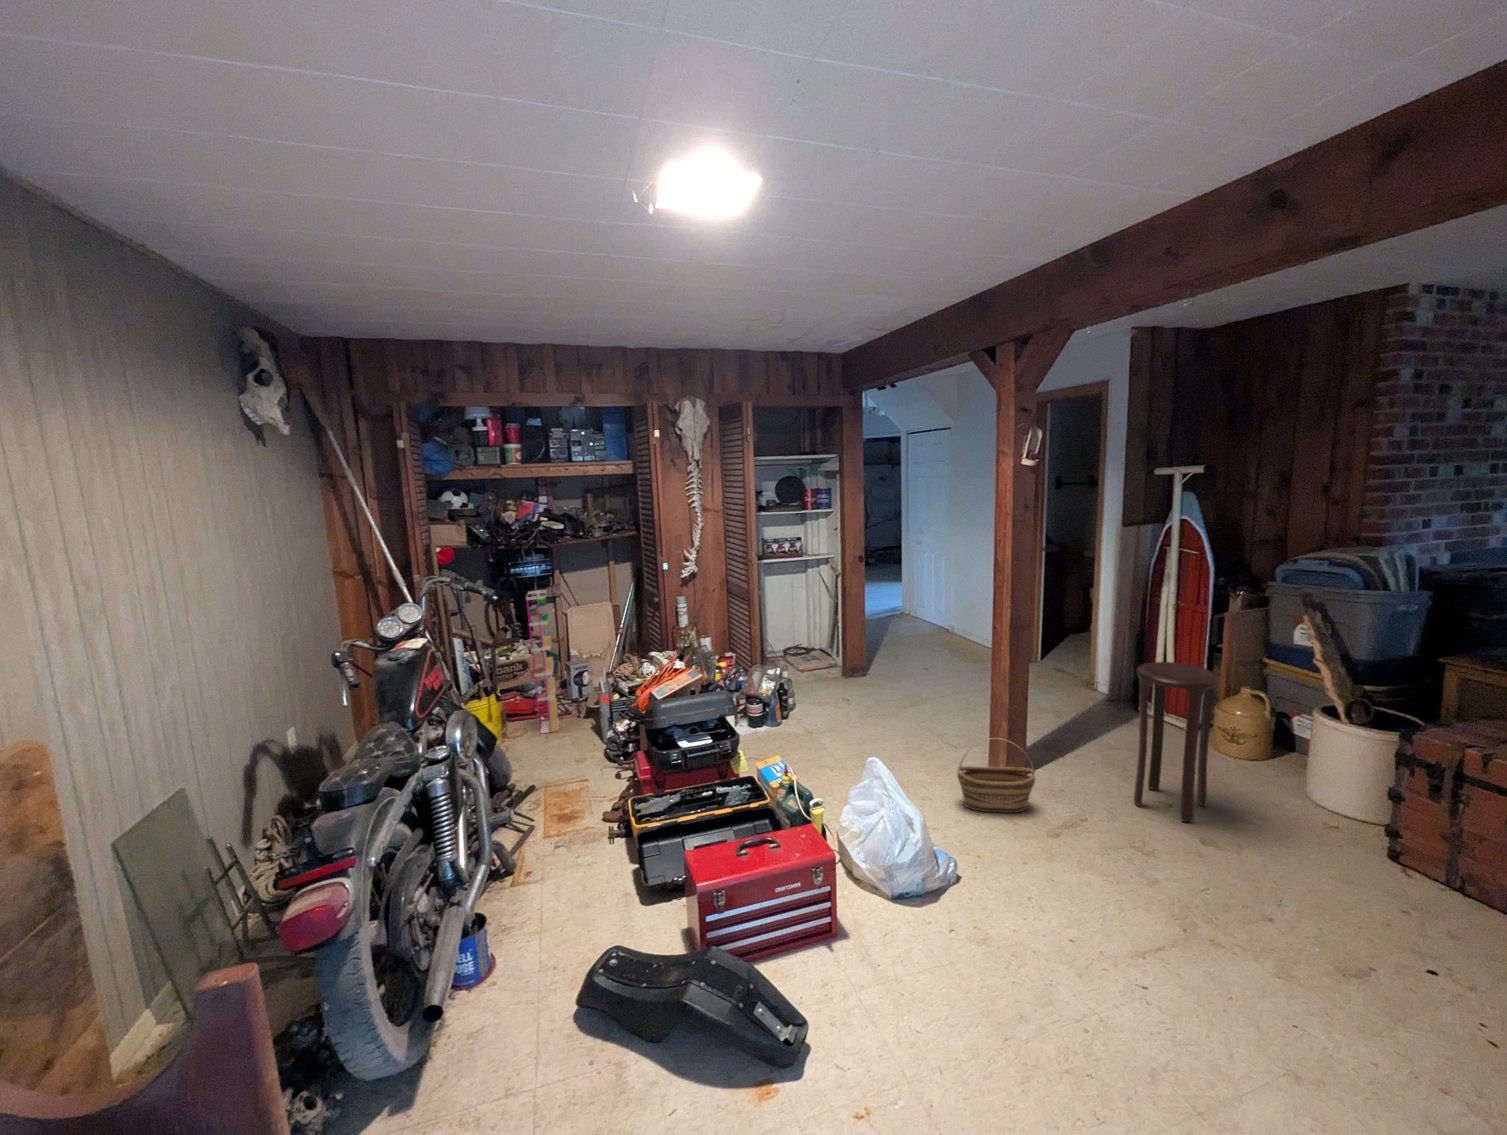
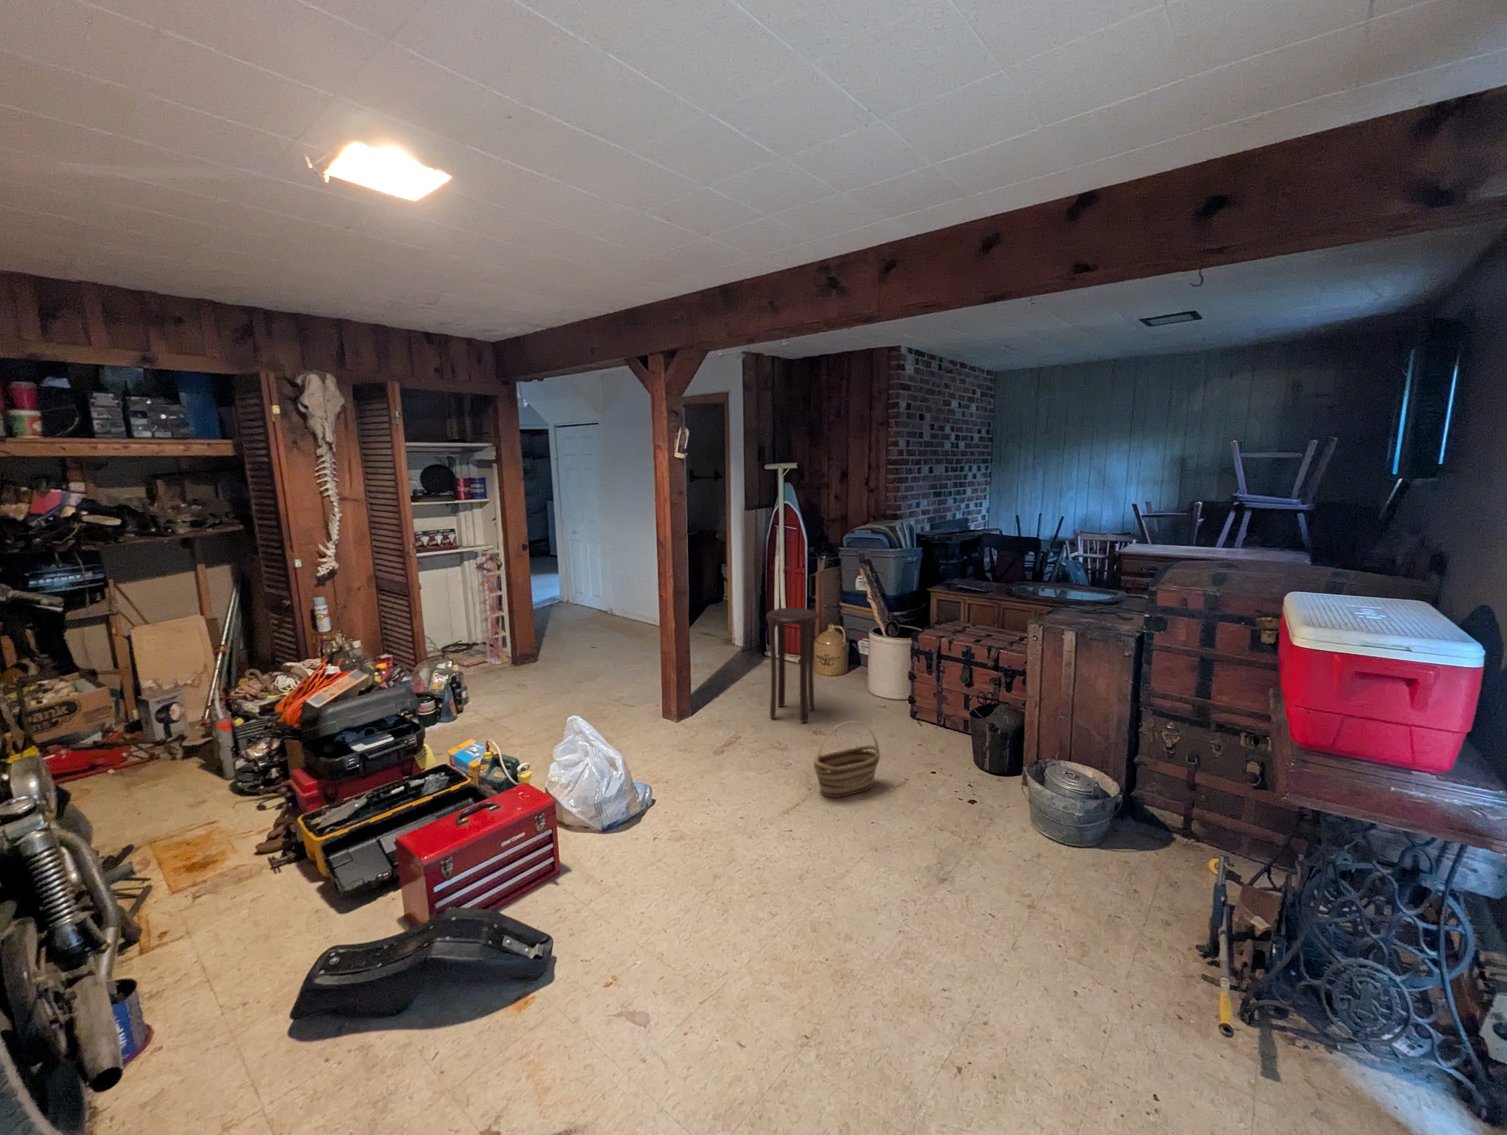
shelving unit: present [526,590,559,733] -> present [473,548,509,665]
basket: present [957,739,1035,813] -> present [814,722,880,798]

